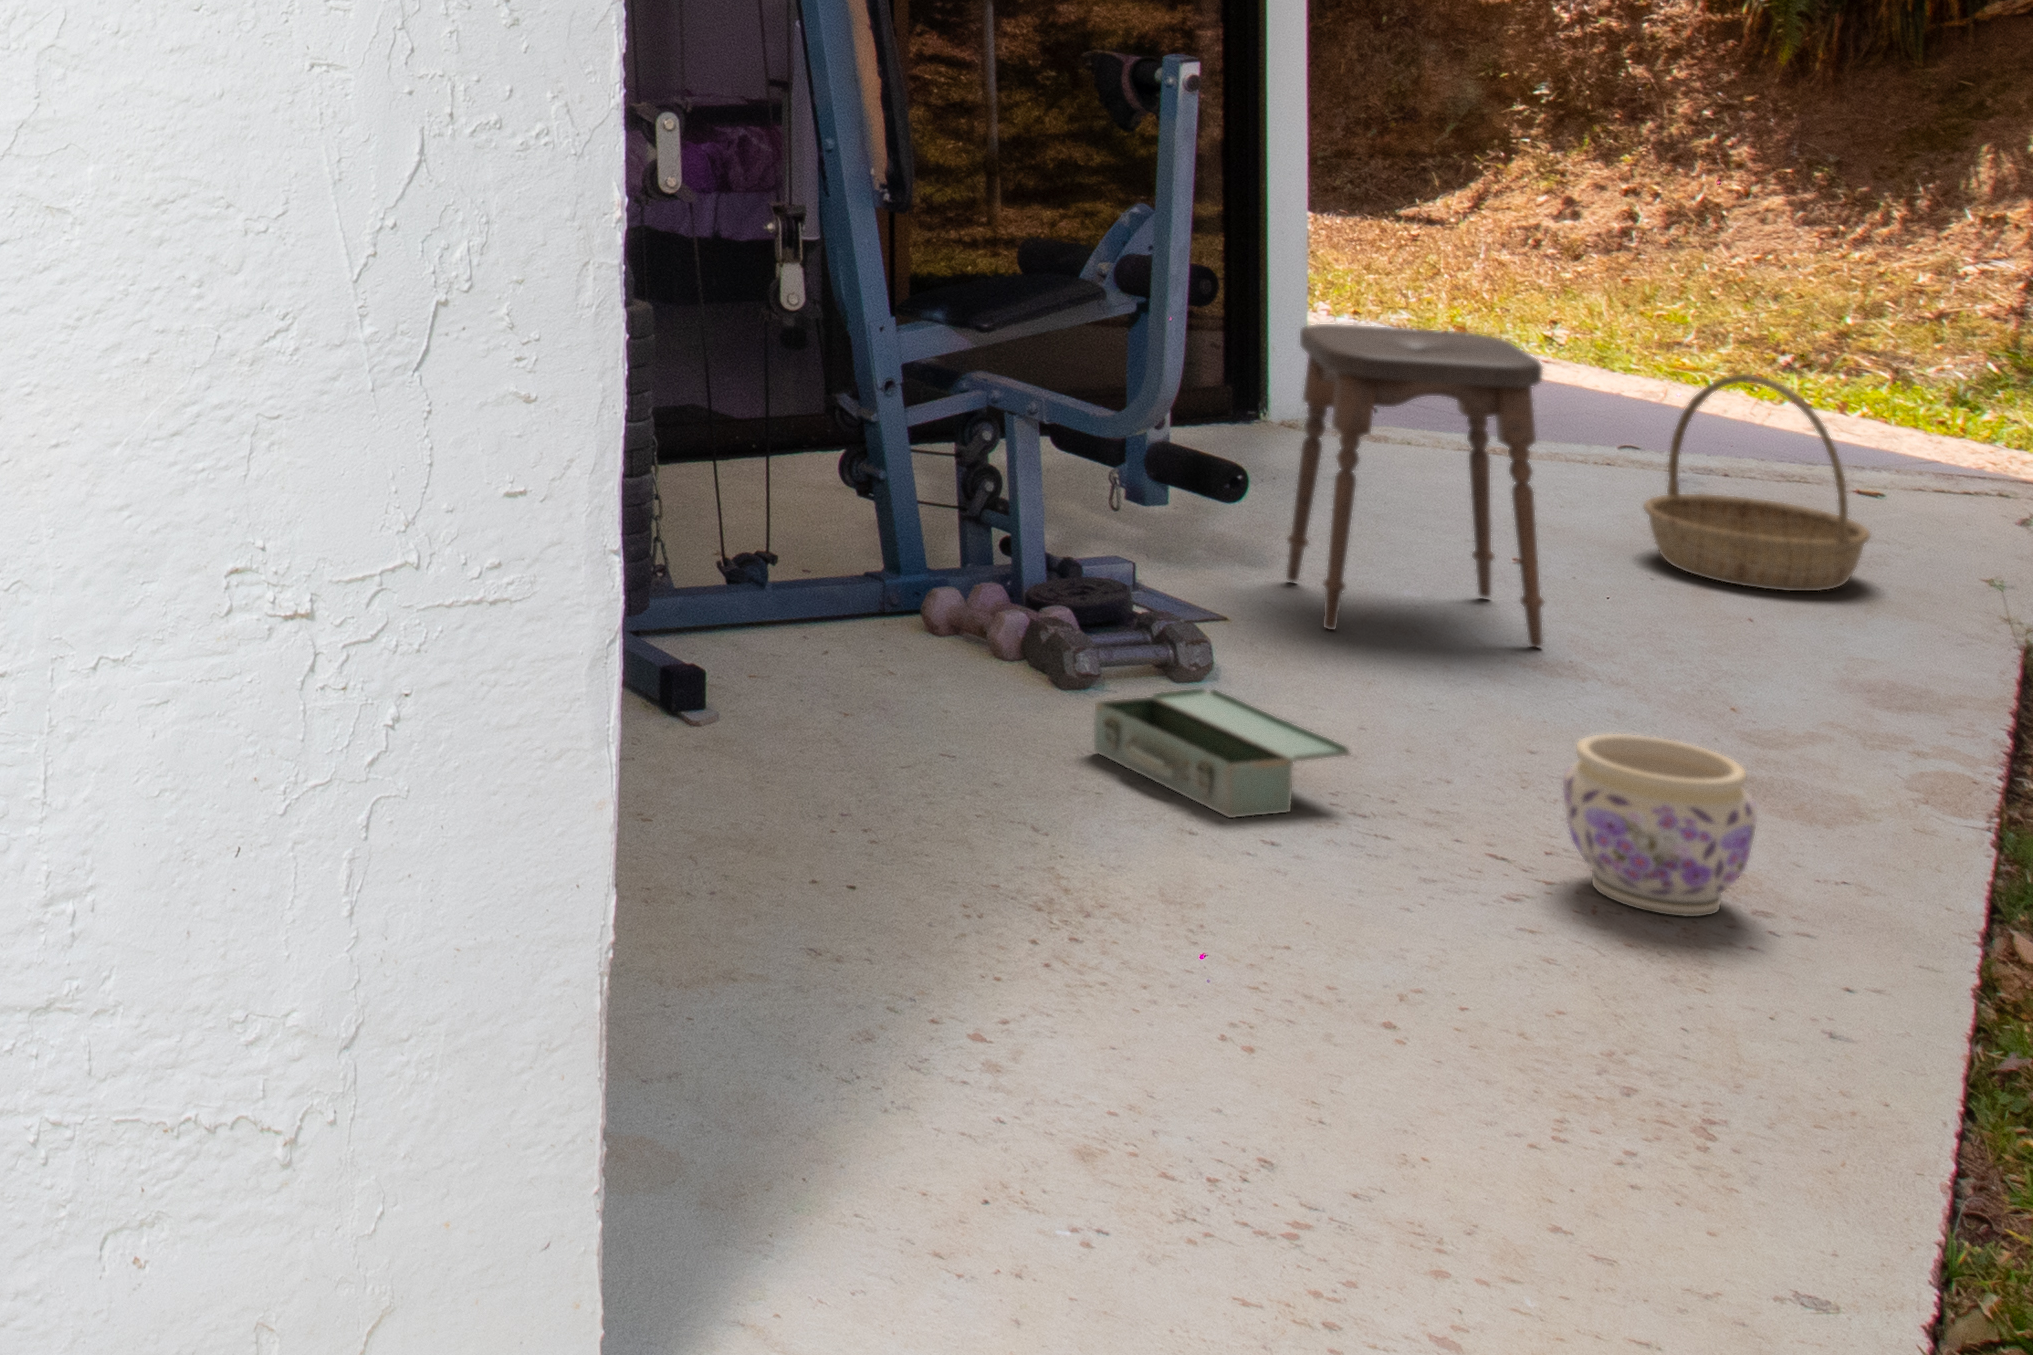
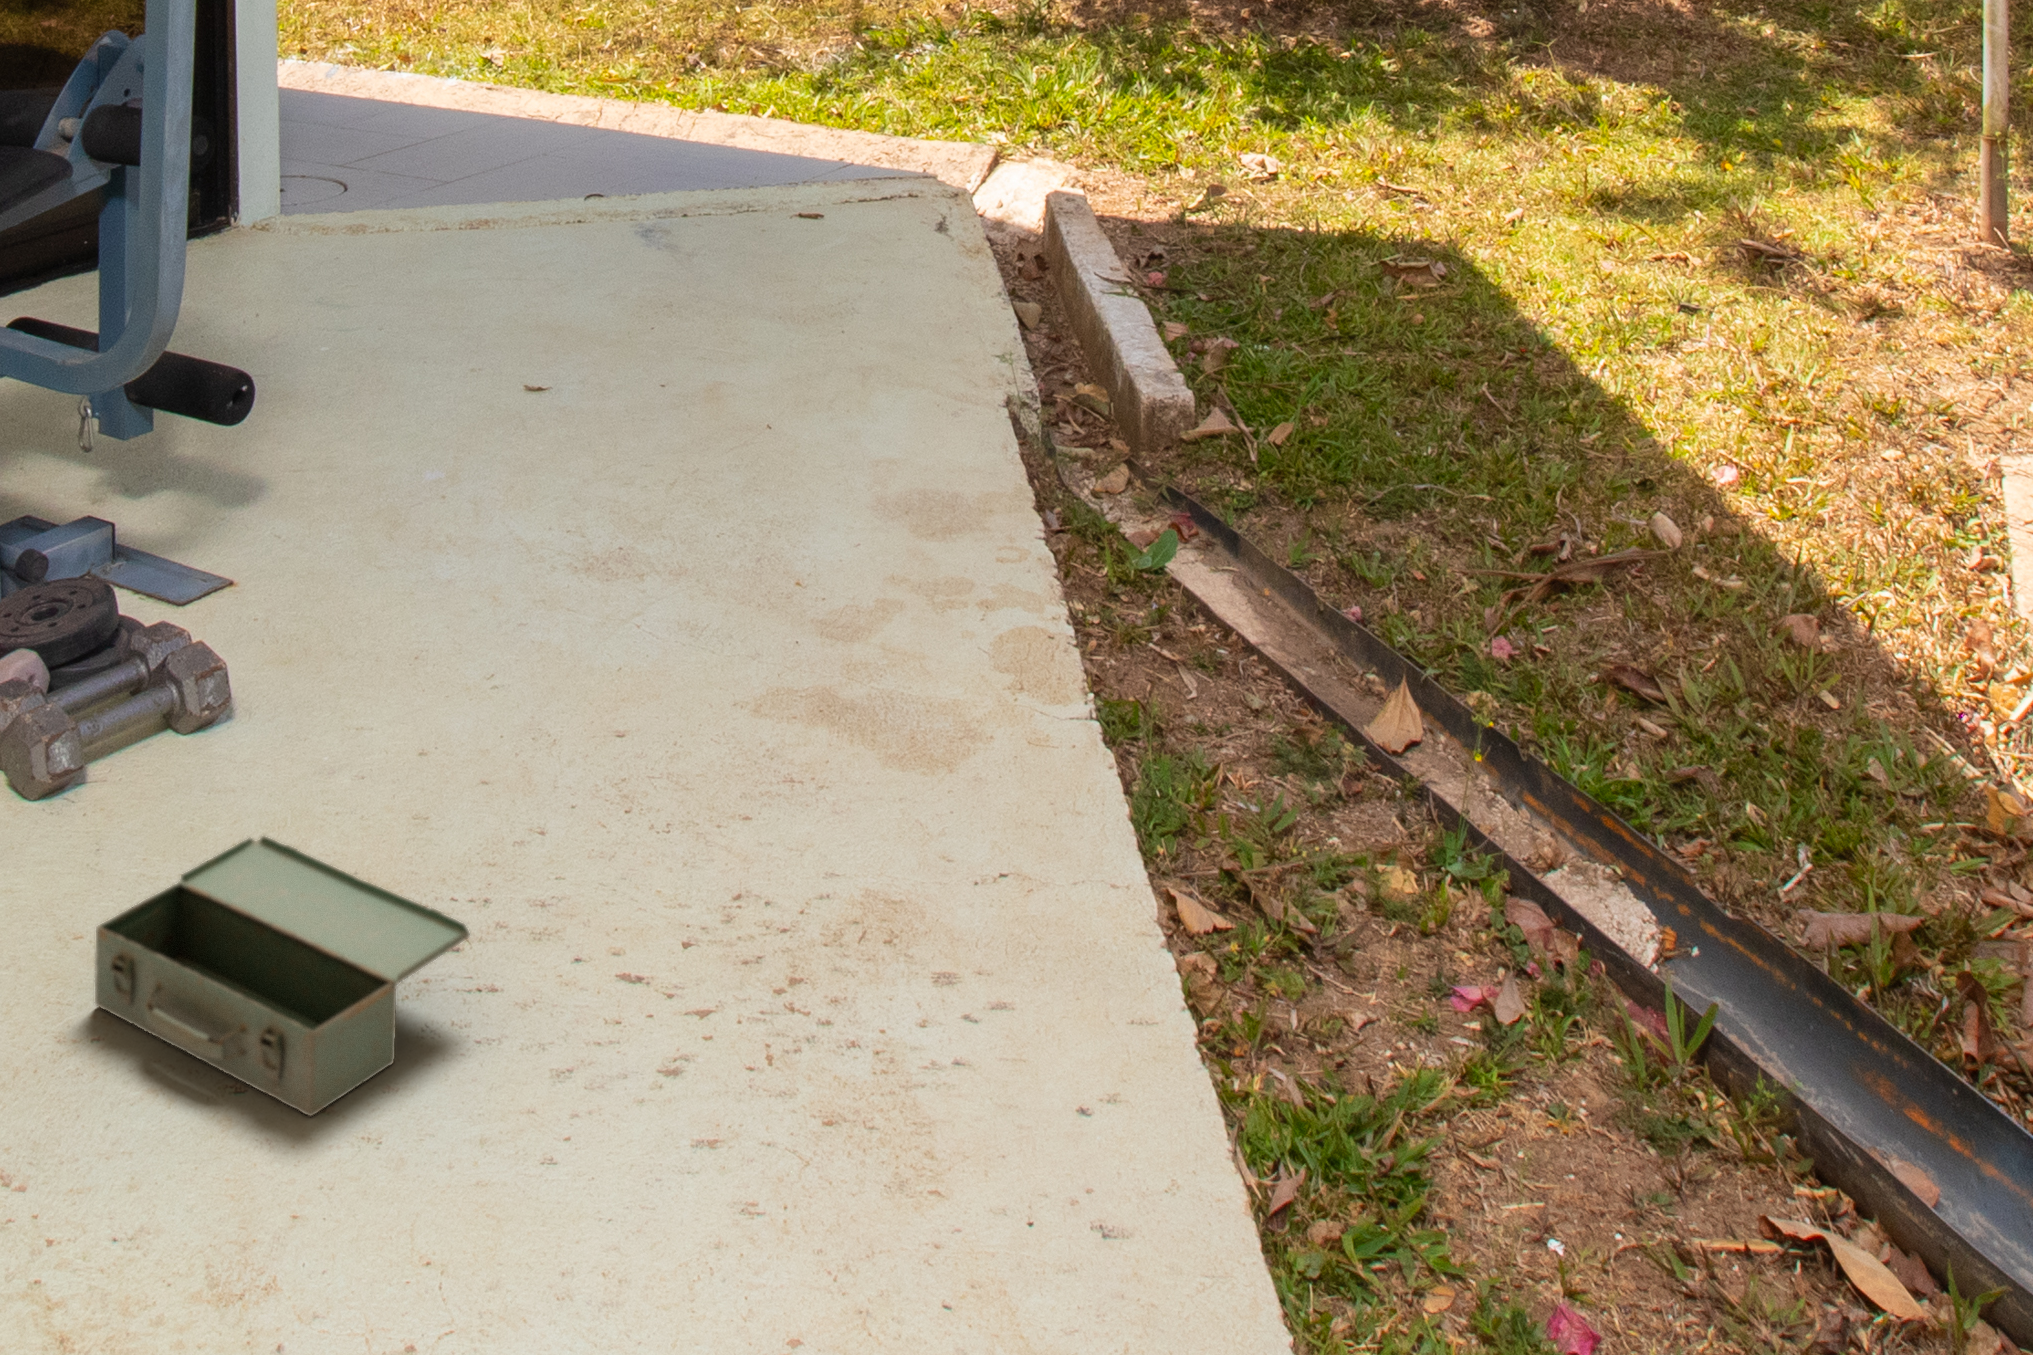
stool: present [1287,324,1544,648] -> none [309,161,616,597]
basket: present [1644,374,1870,591] -> none [668,148,883,395]
planter: present [1563,734,1757,917] -> none [769,834,1012,1131]

